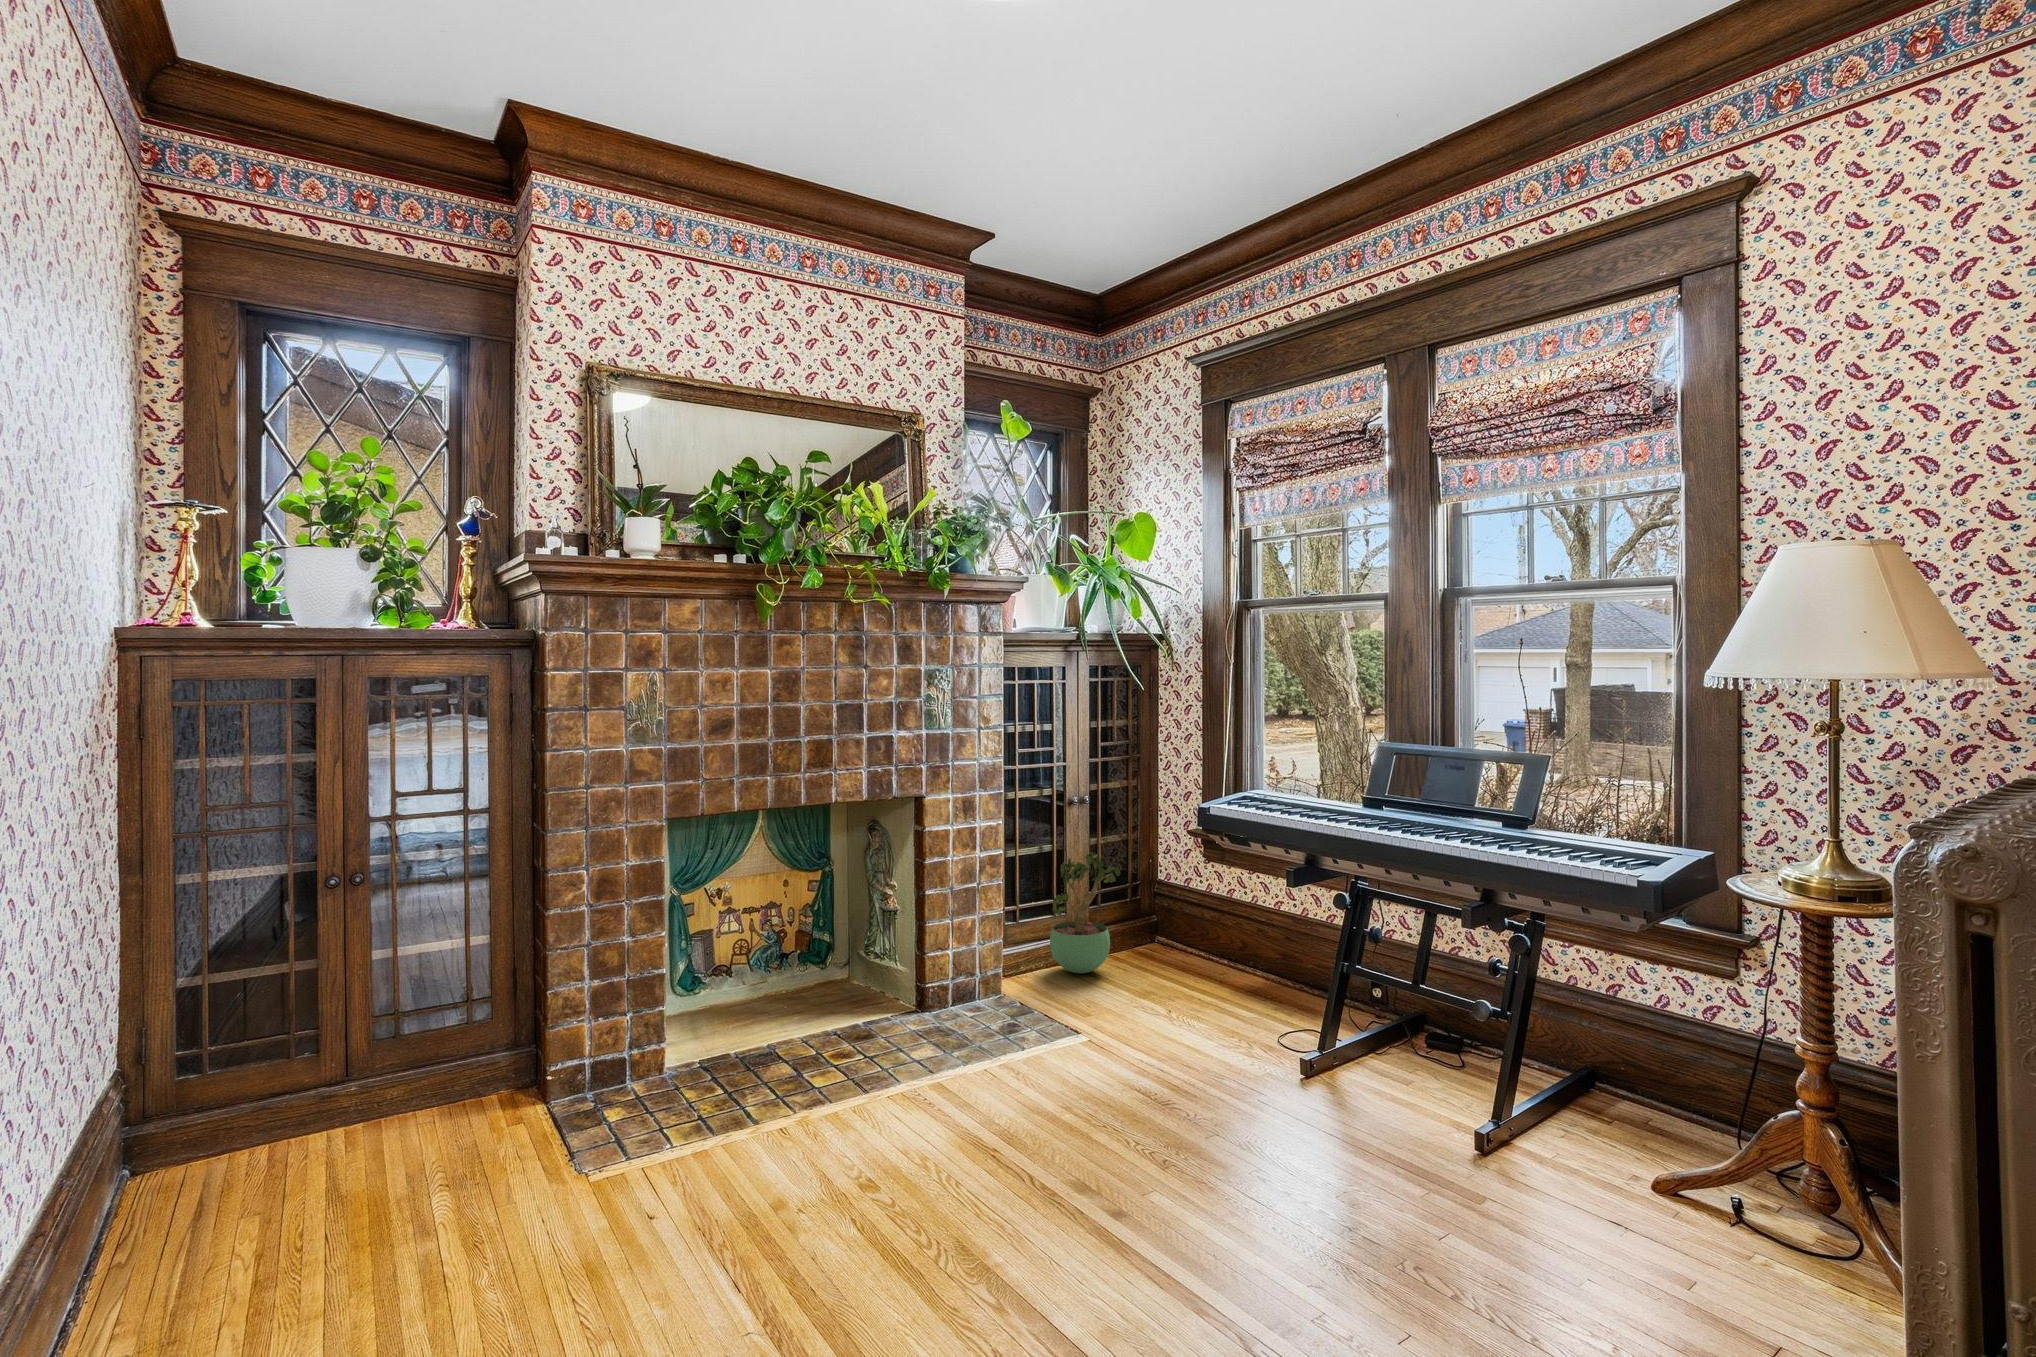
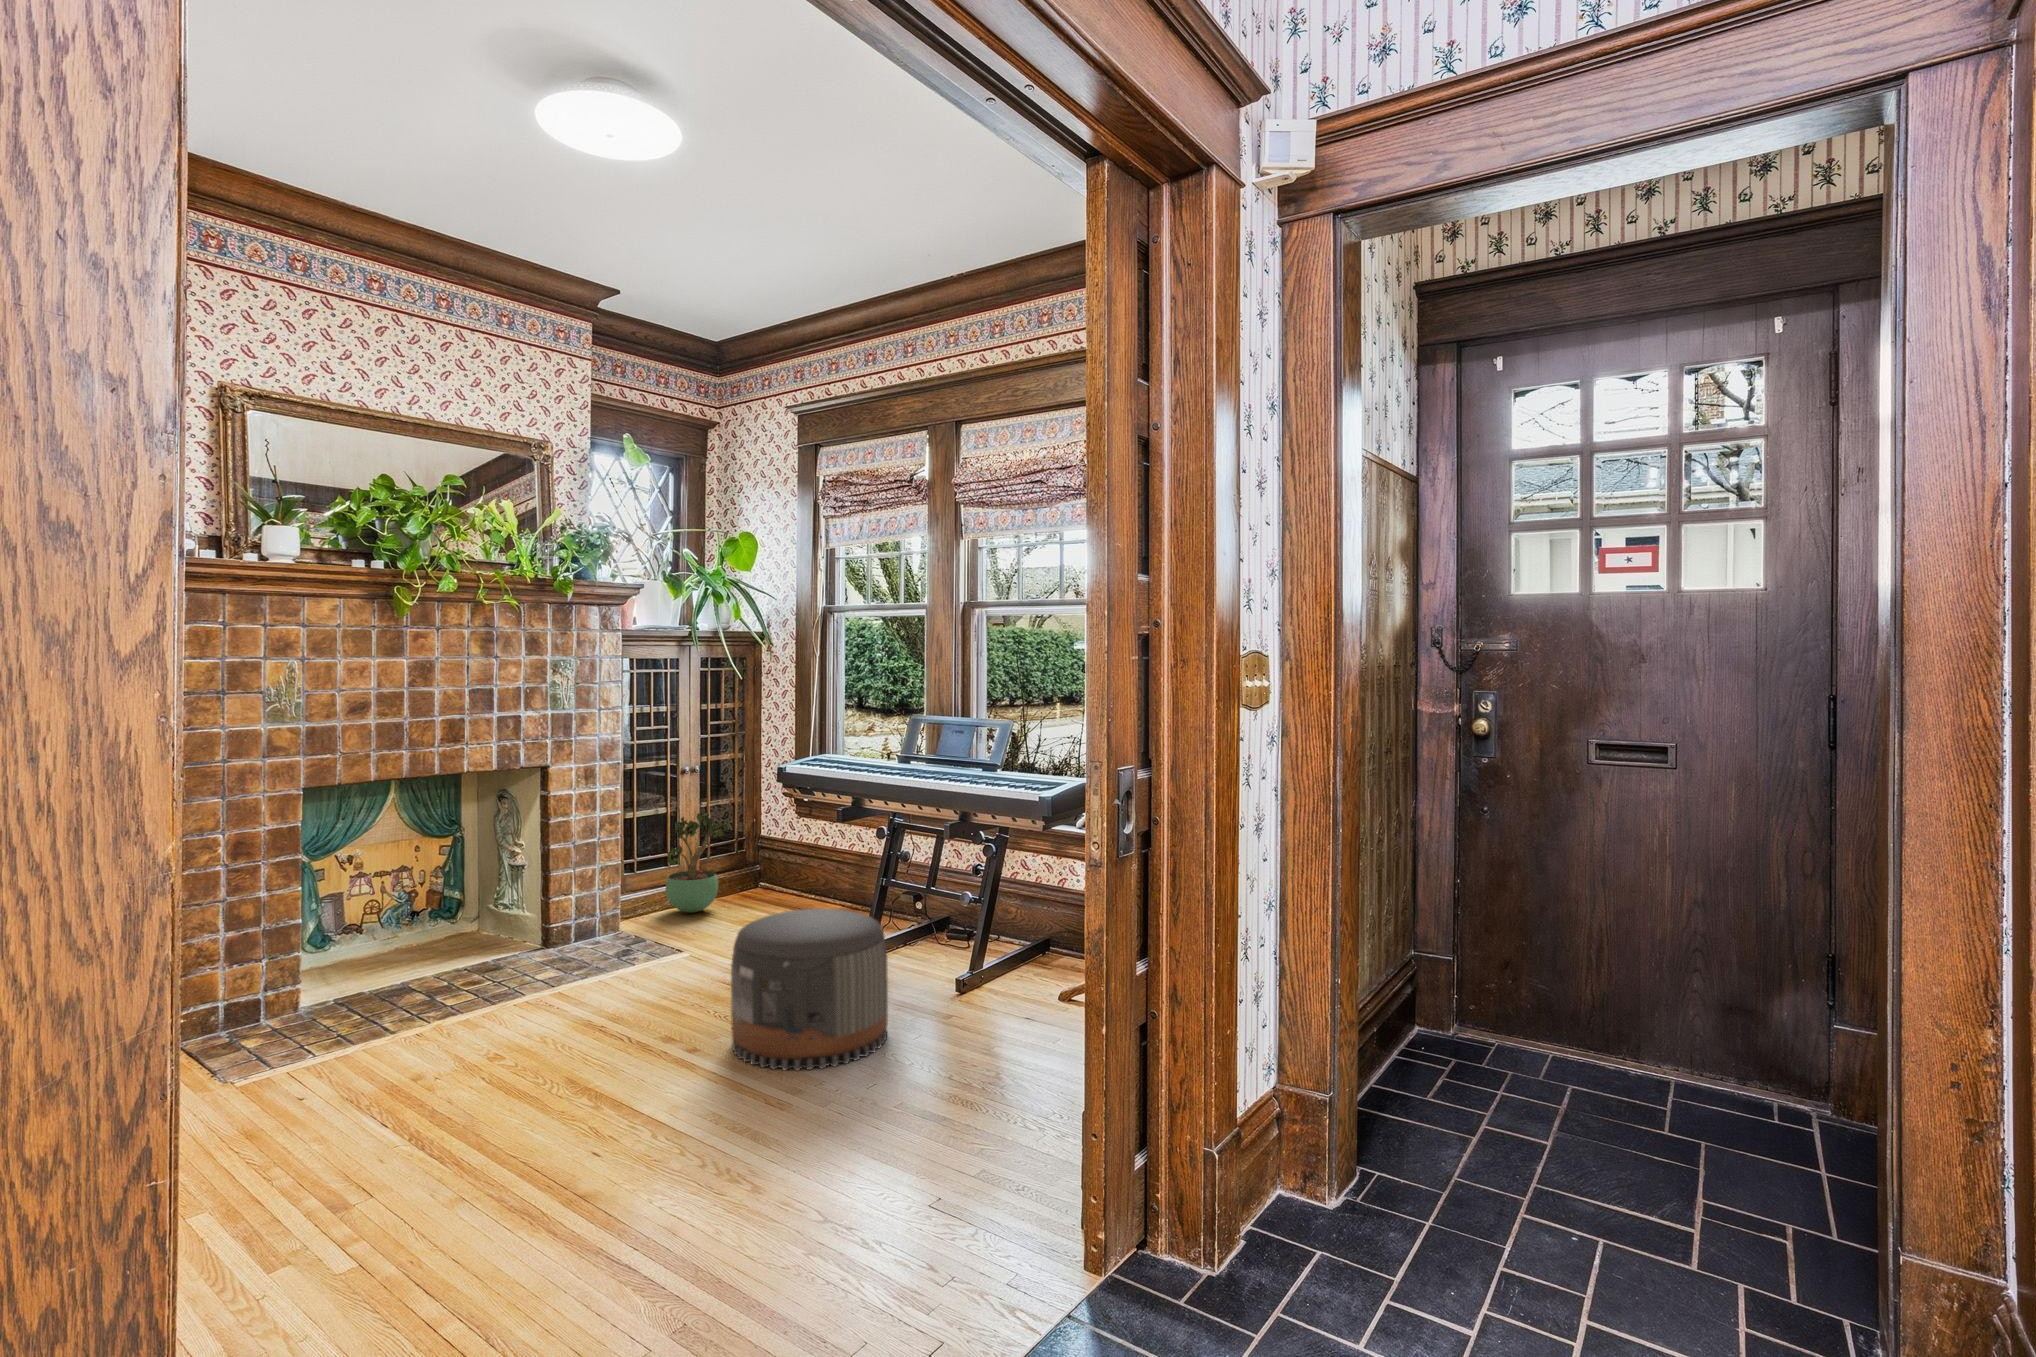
pouf: none [1163,1028,1398,1303] -> present [731,909,888,1071]

